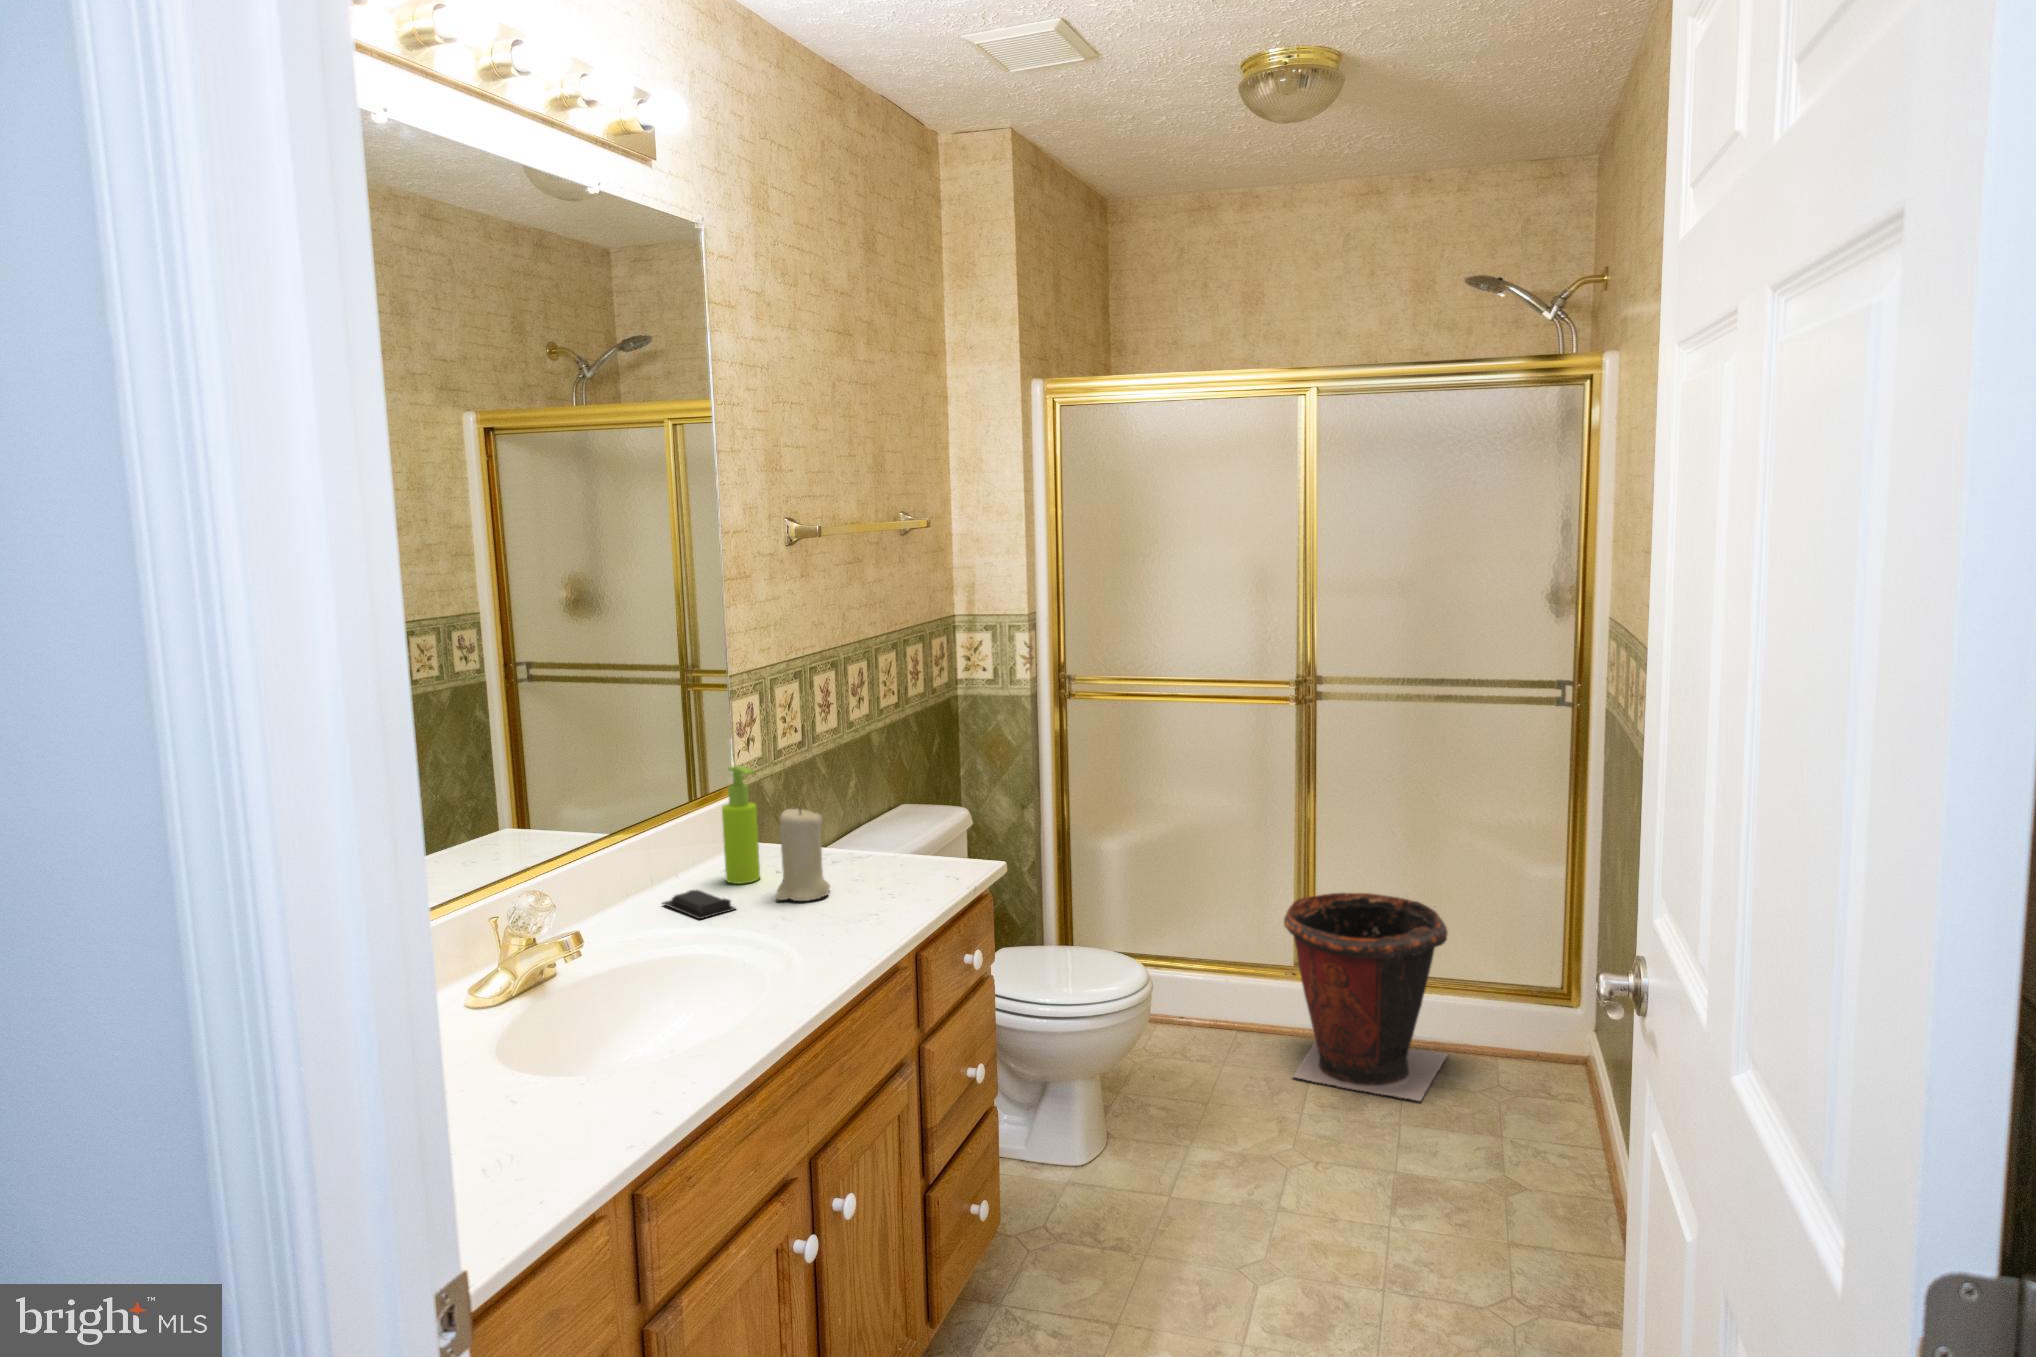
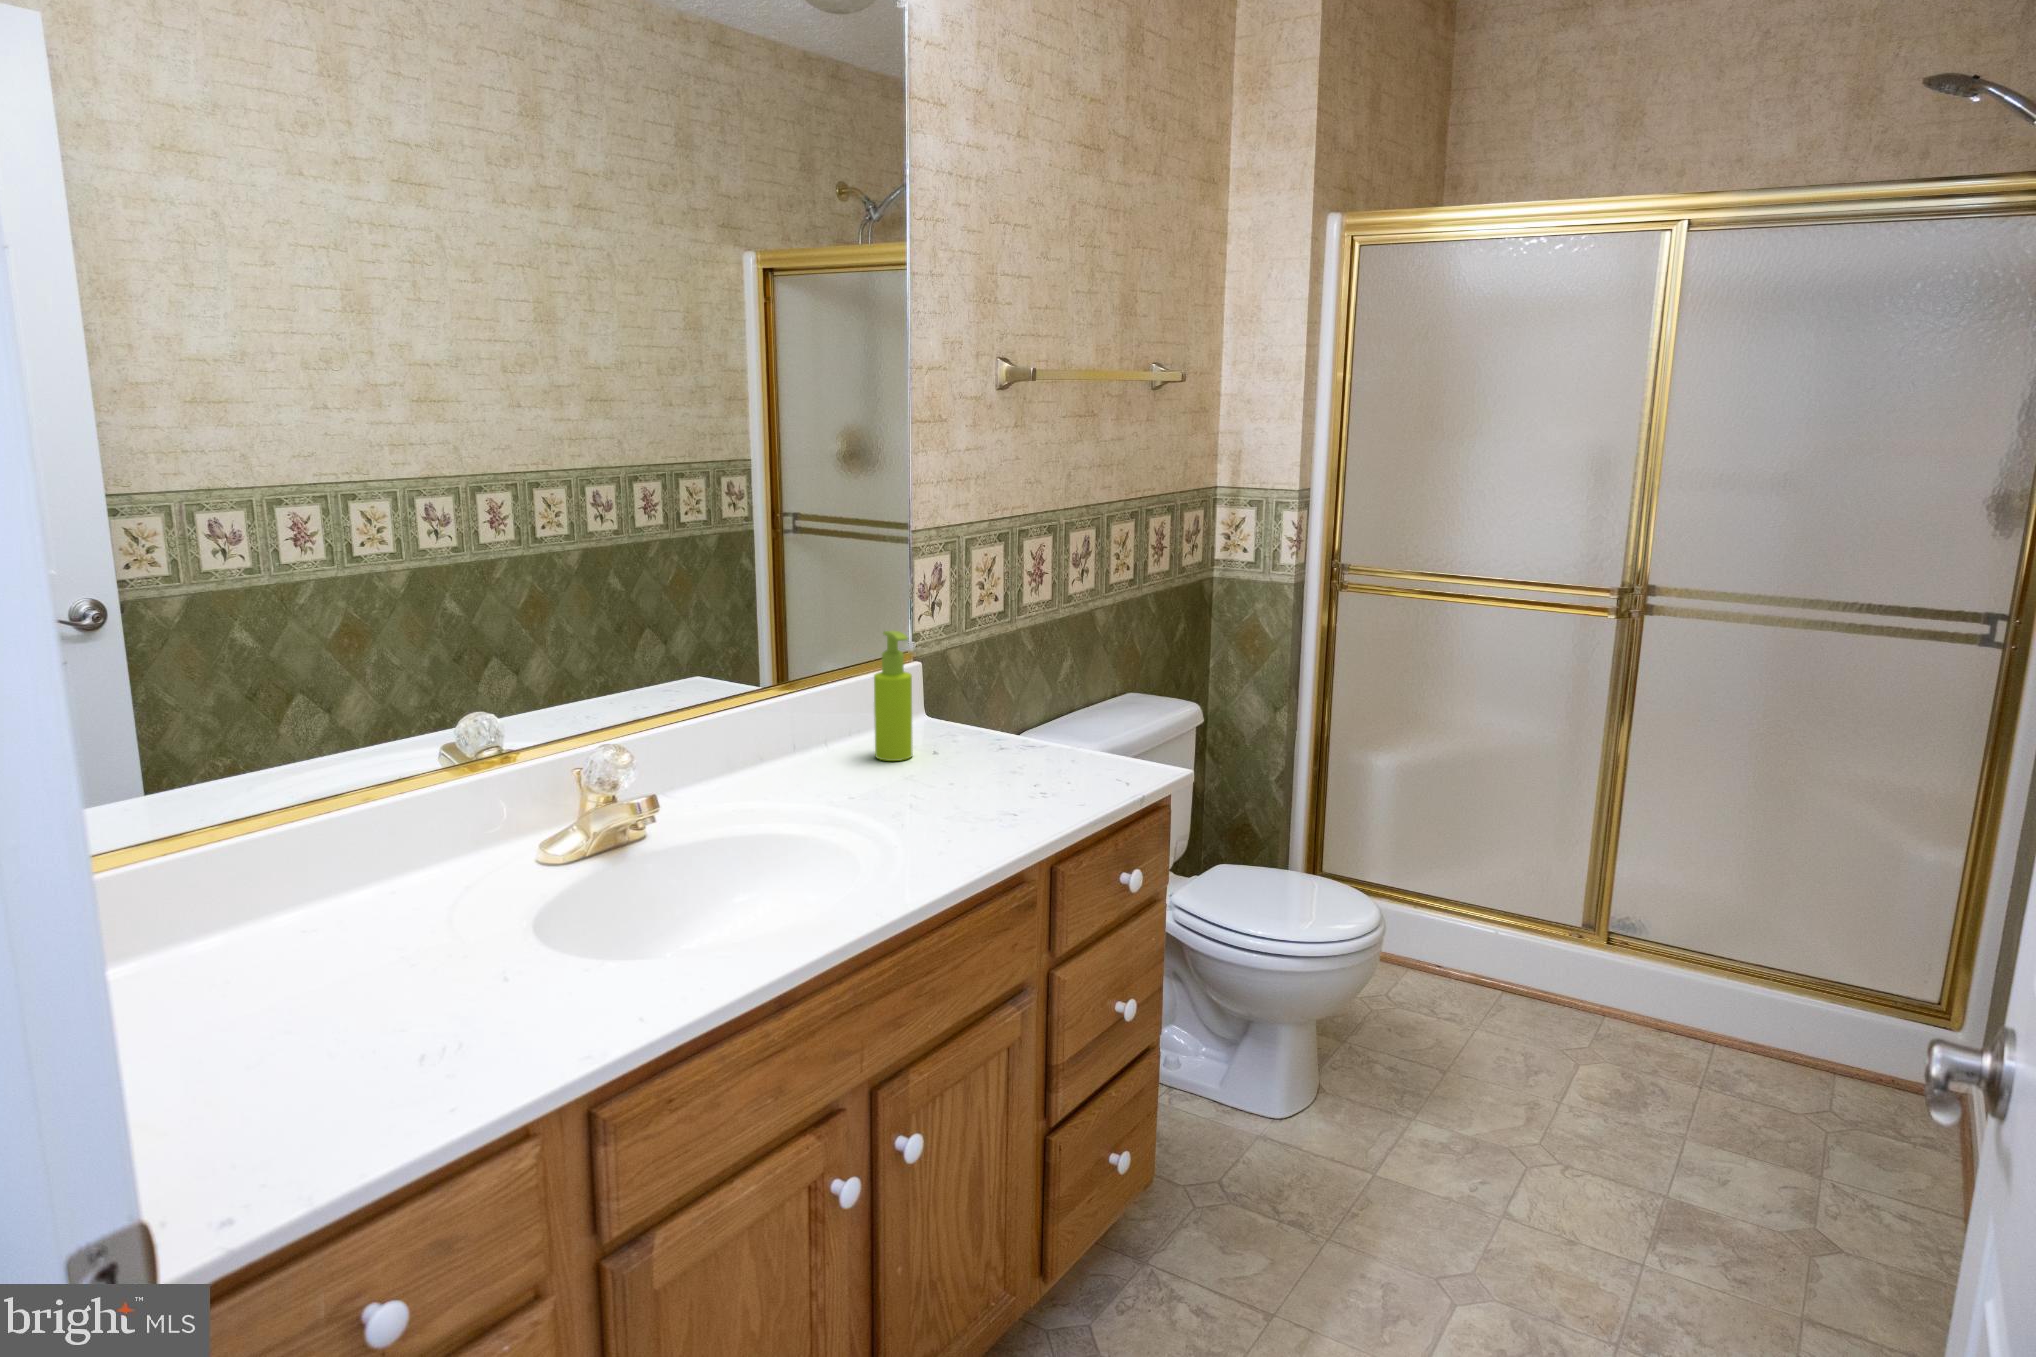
candle: present [776,808,830,901] -> none [913,681,977,788]
soap bar: present [663,890,736,919] -> none [796,762,868,796]
waste bin: present [1284,893,1448,1101] -> none [1557,849,1784,1113]

